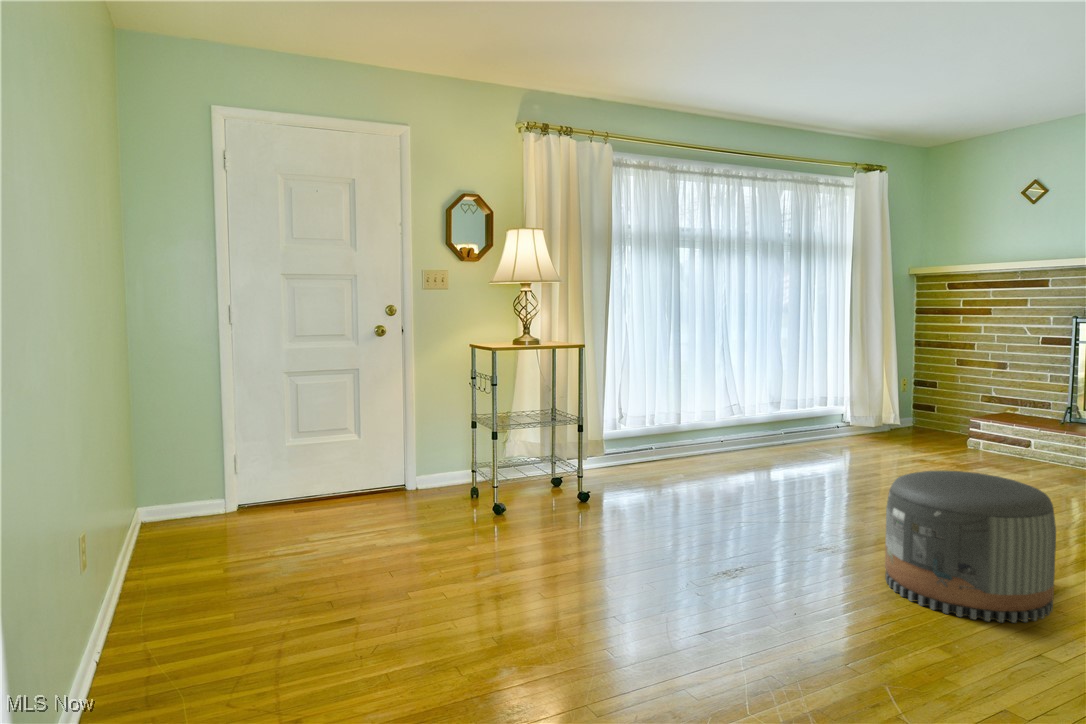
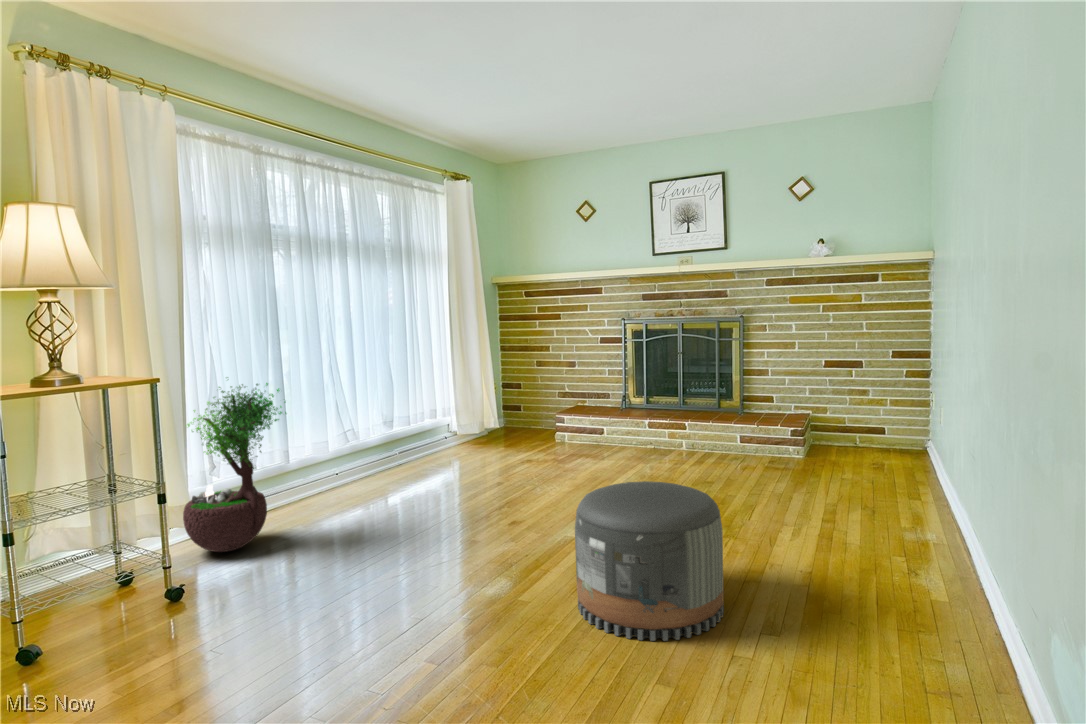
potted tree: none [596,348,673,480] -> present [183,383,286,552]

